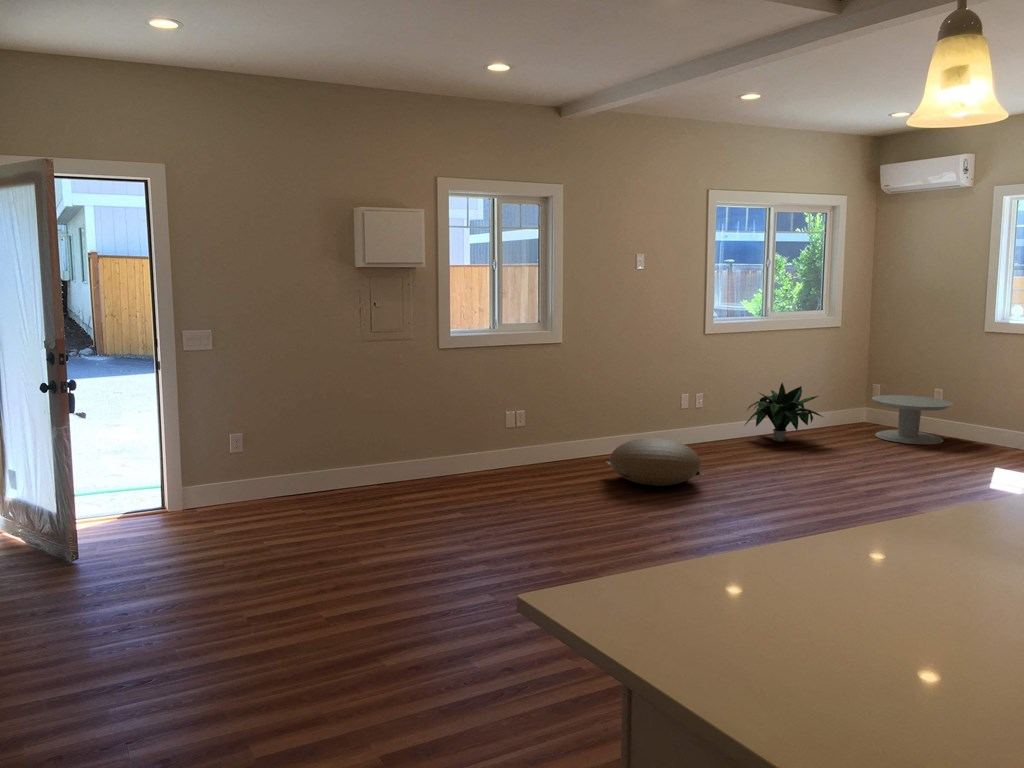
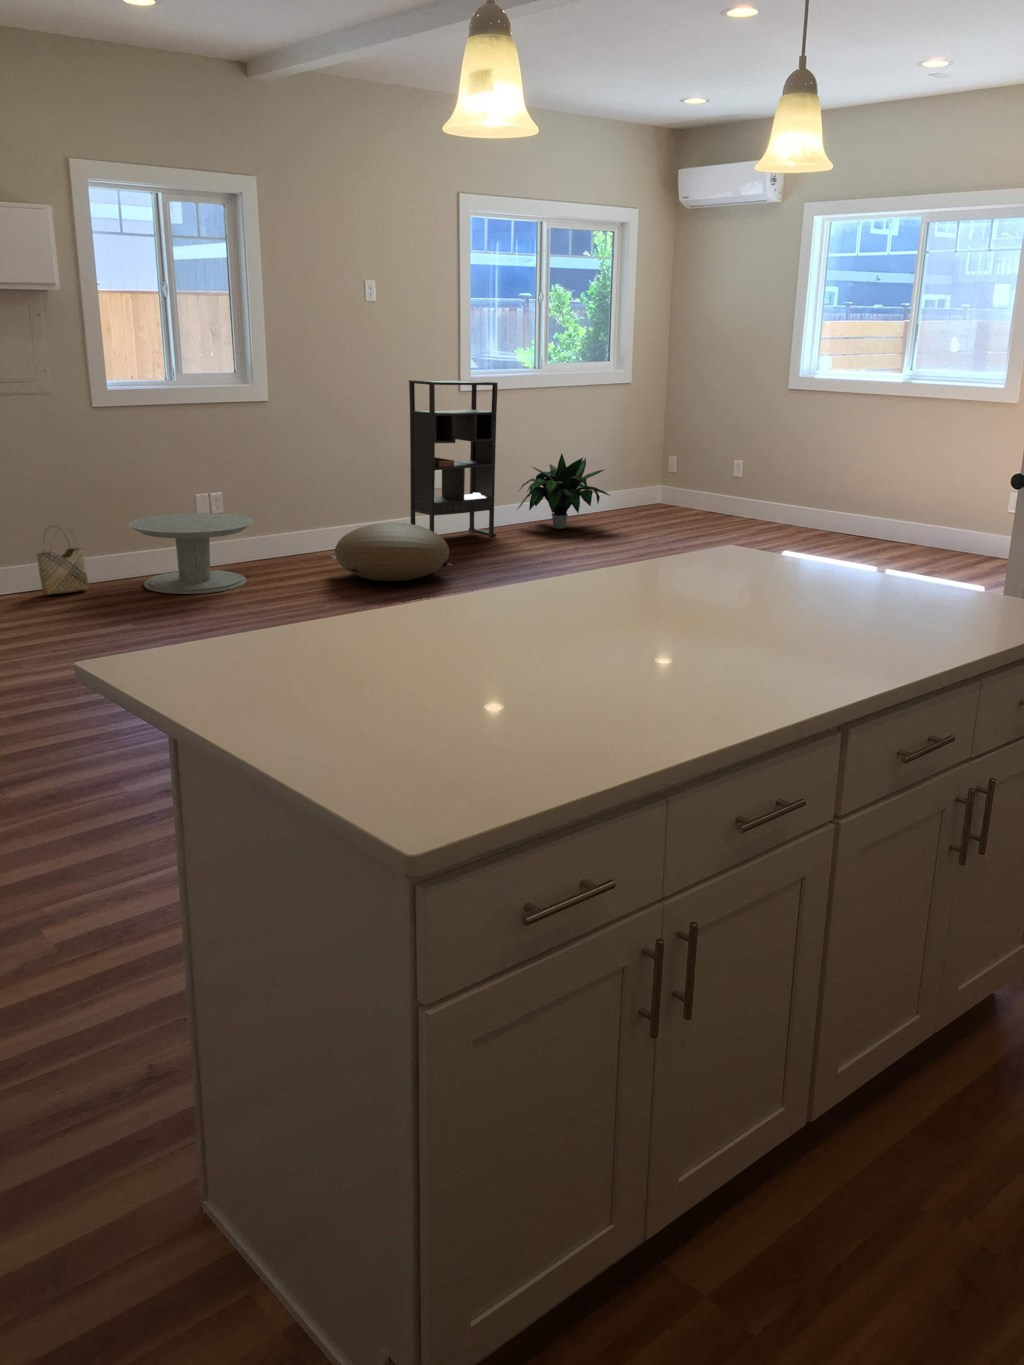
bookshelf: none [660,326,734,451] -> present [409,380,498,536]
side table: present [872,395,953,445] -> present [129,513,254,594]
woven basket: none [393,433,427,484] -> present [37,526,89,595]

